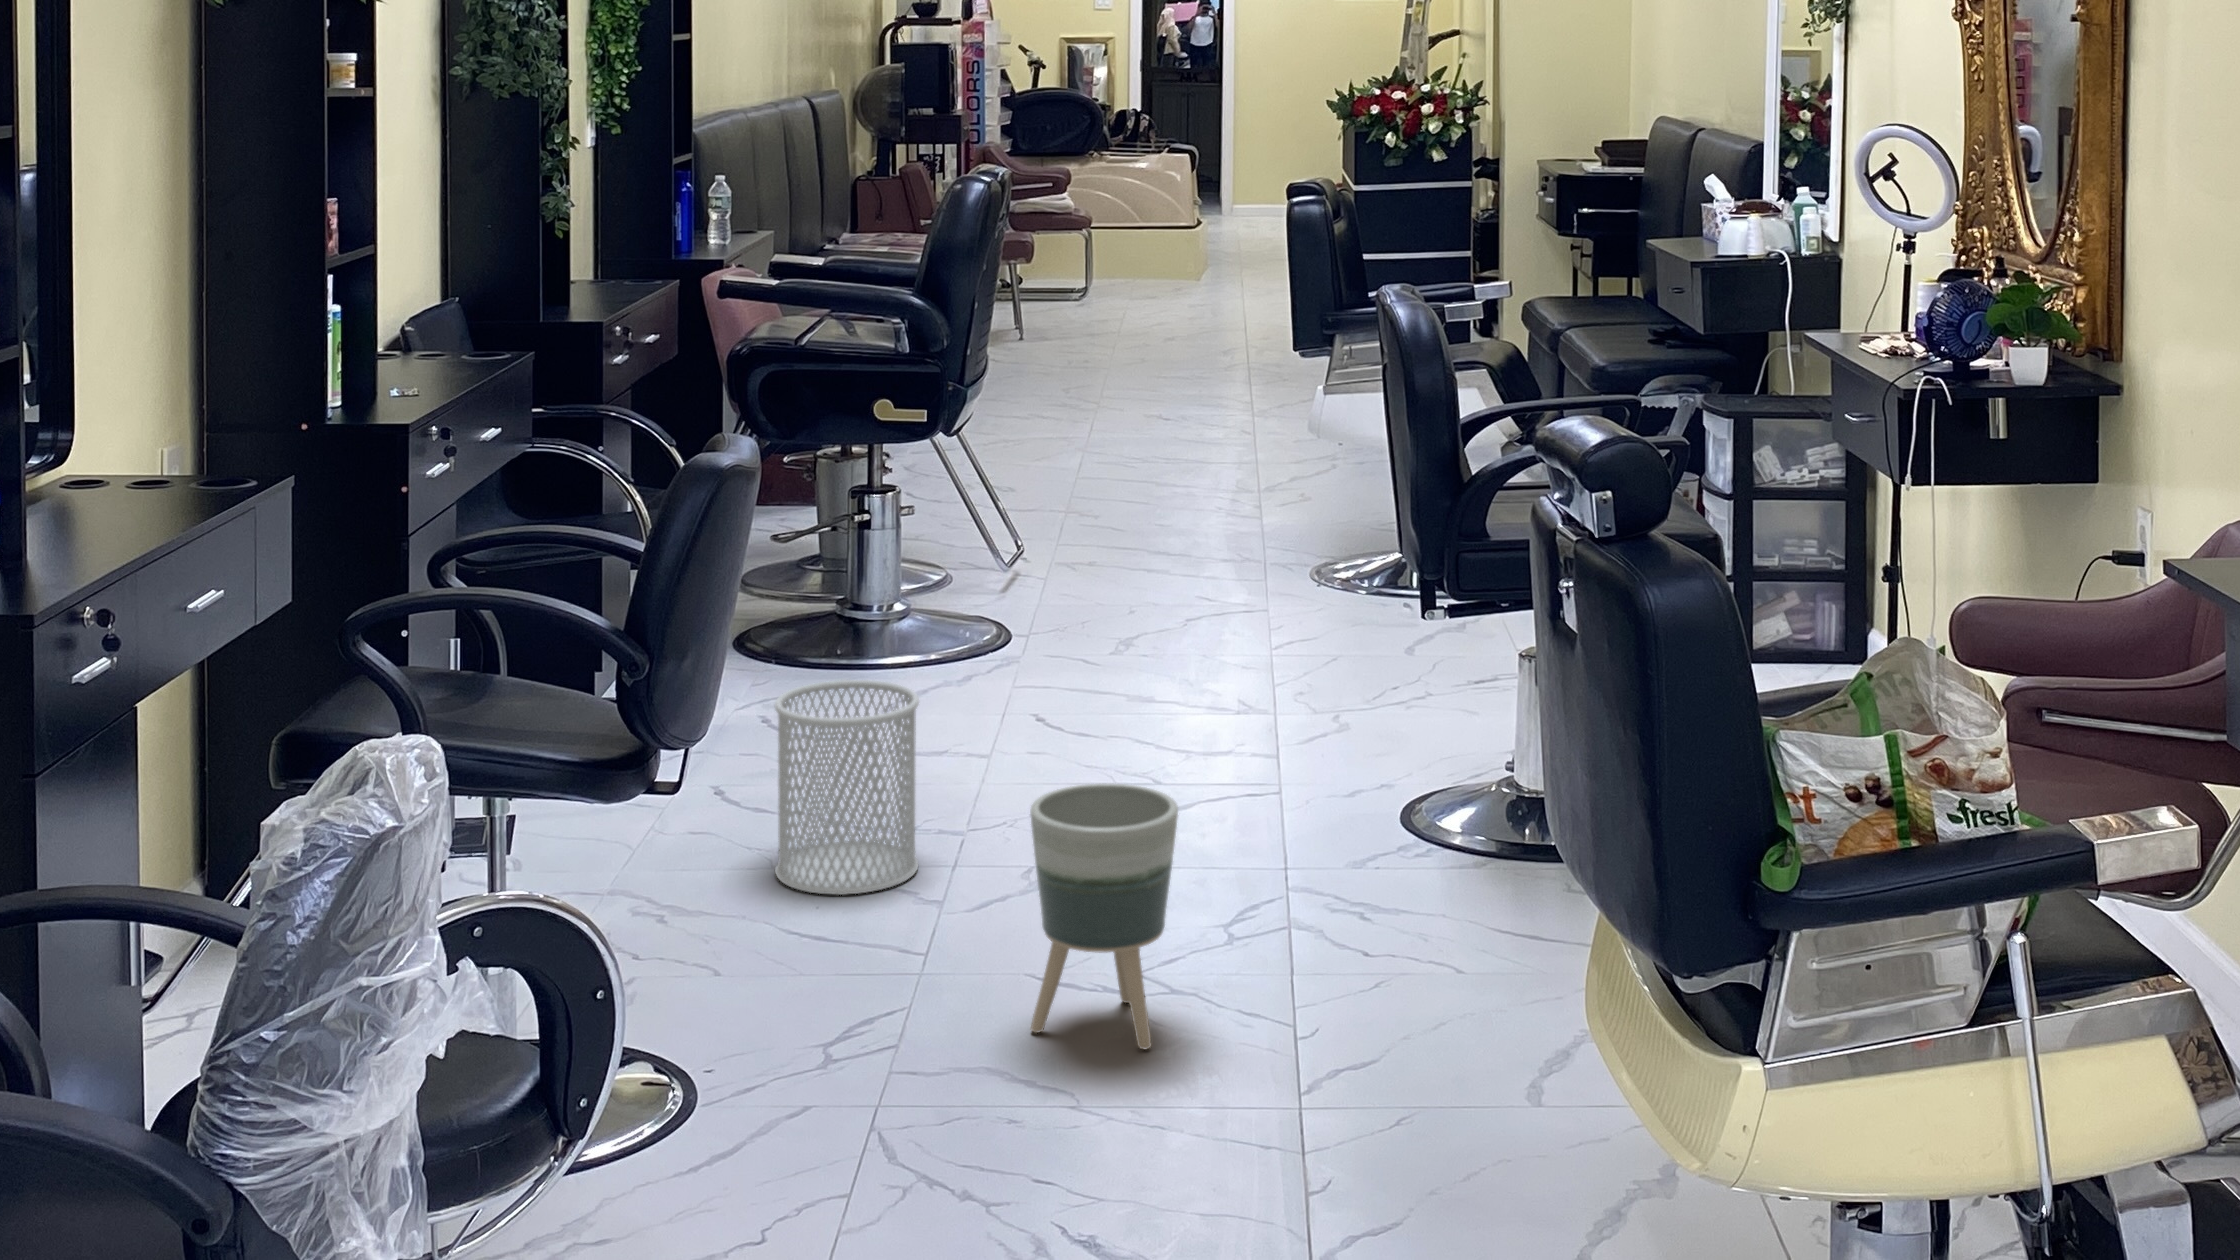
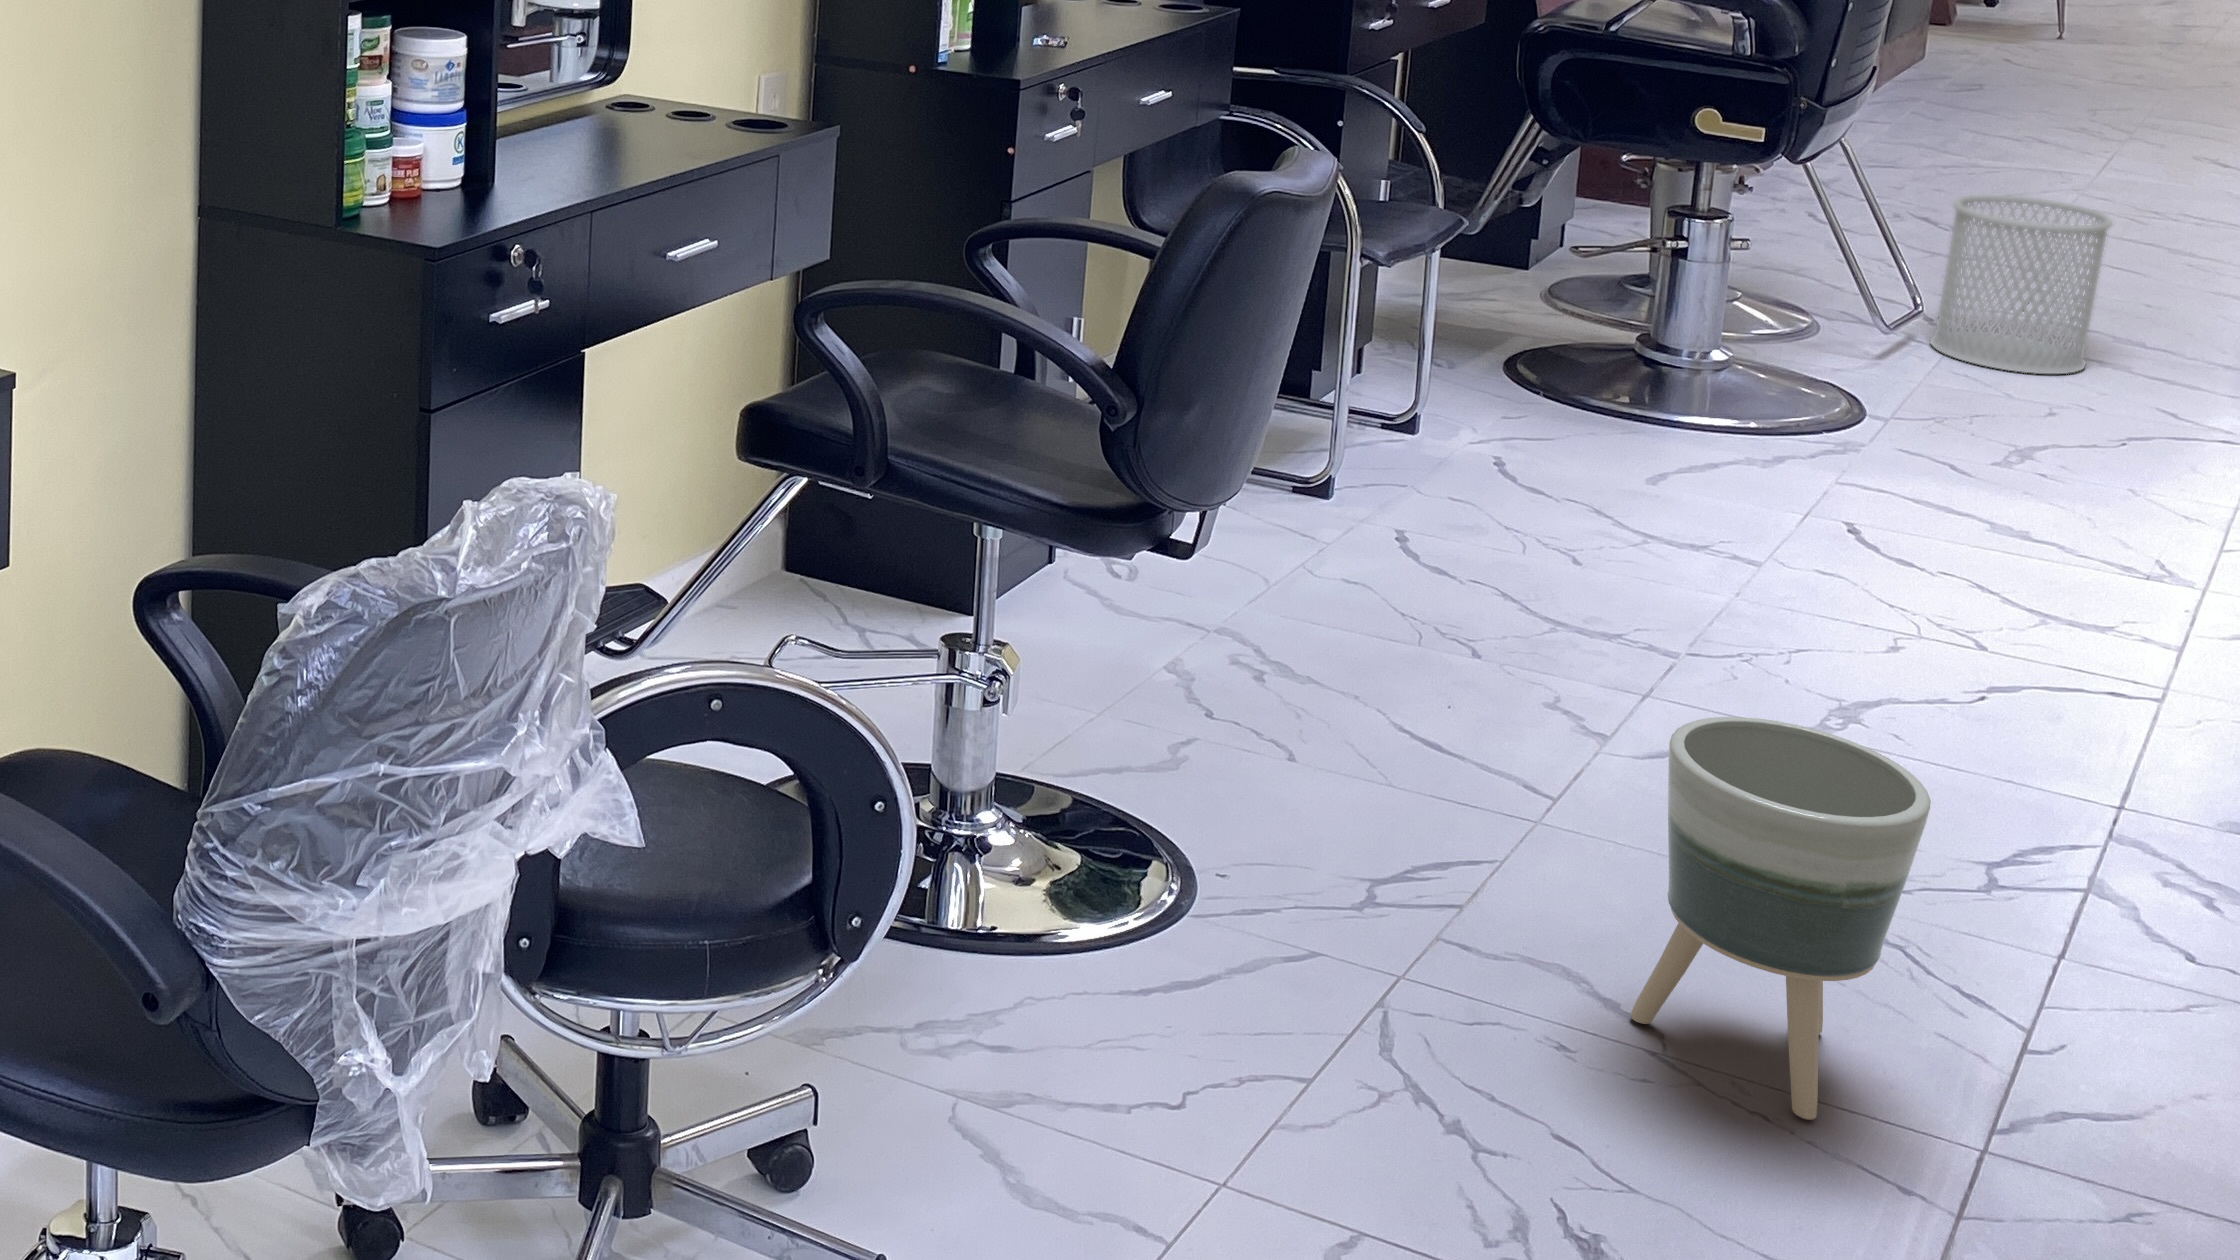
wastebasket: present [775,680,919,895] -> present [1931,194,2113,374]

